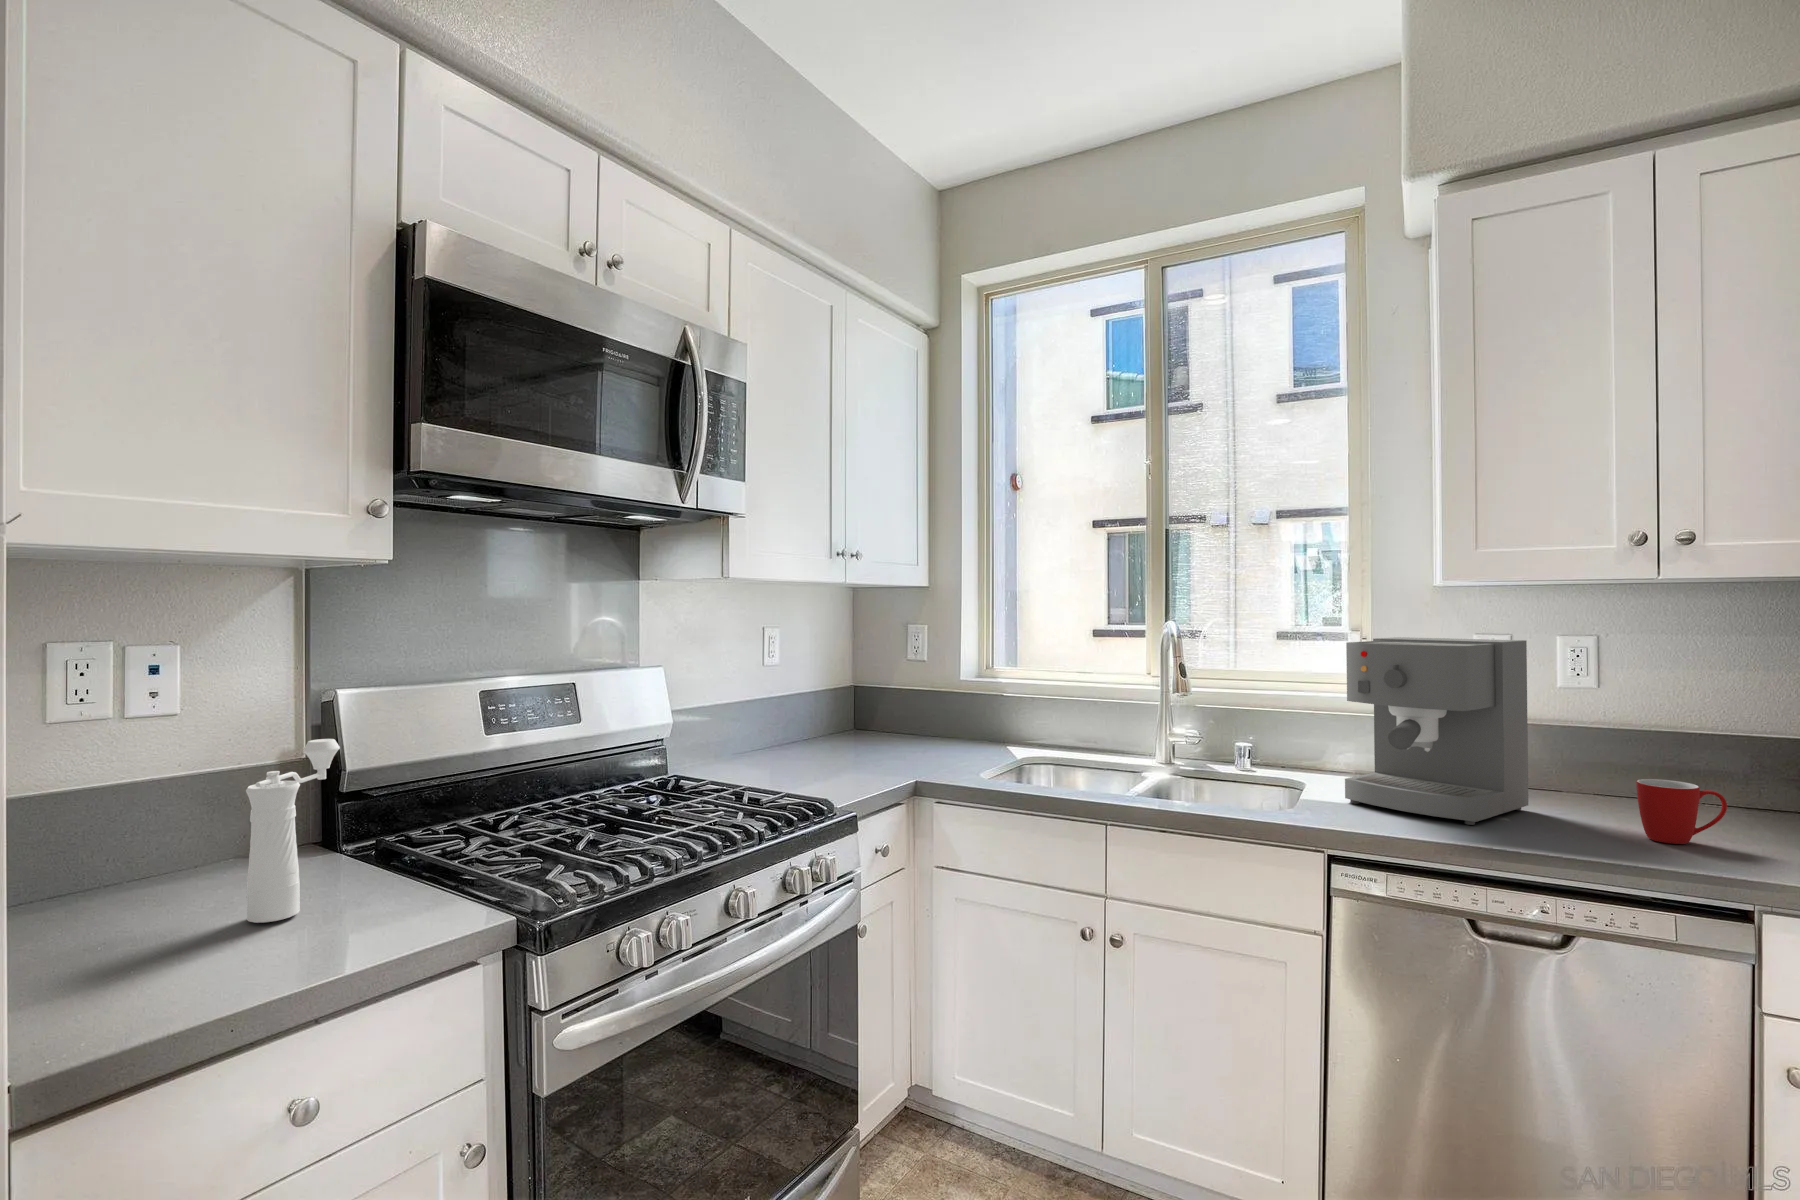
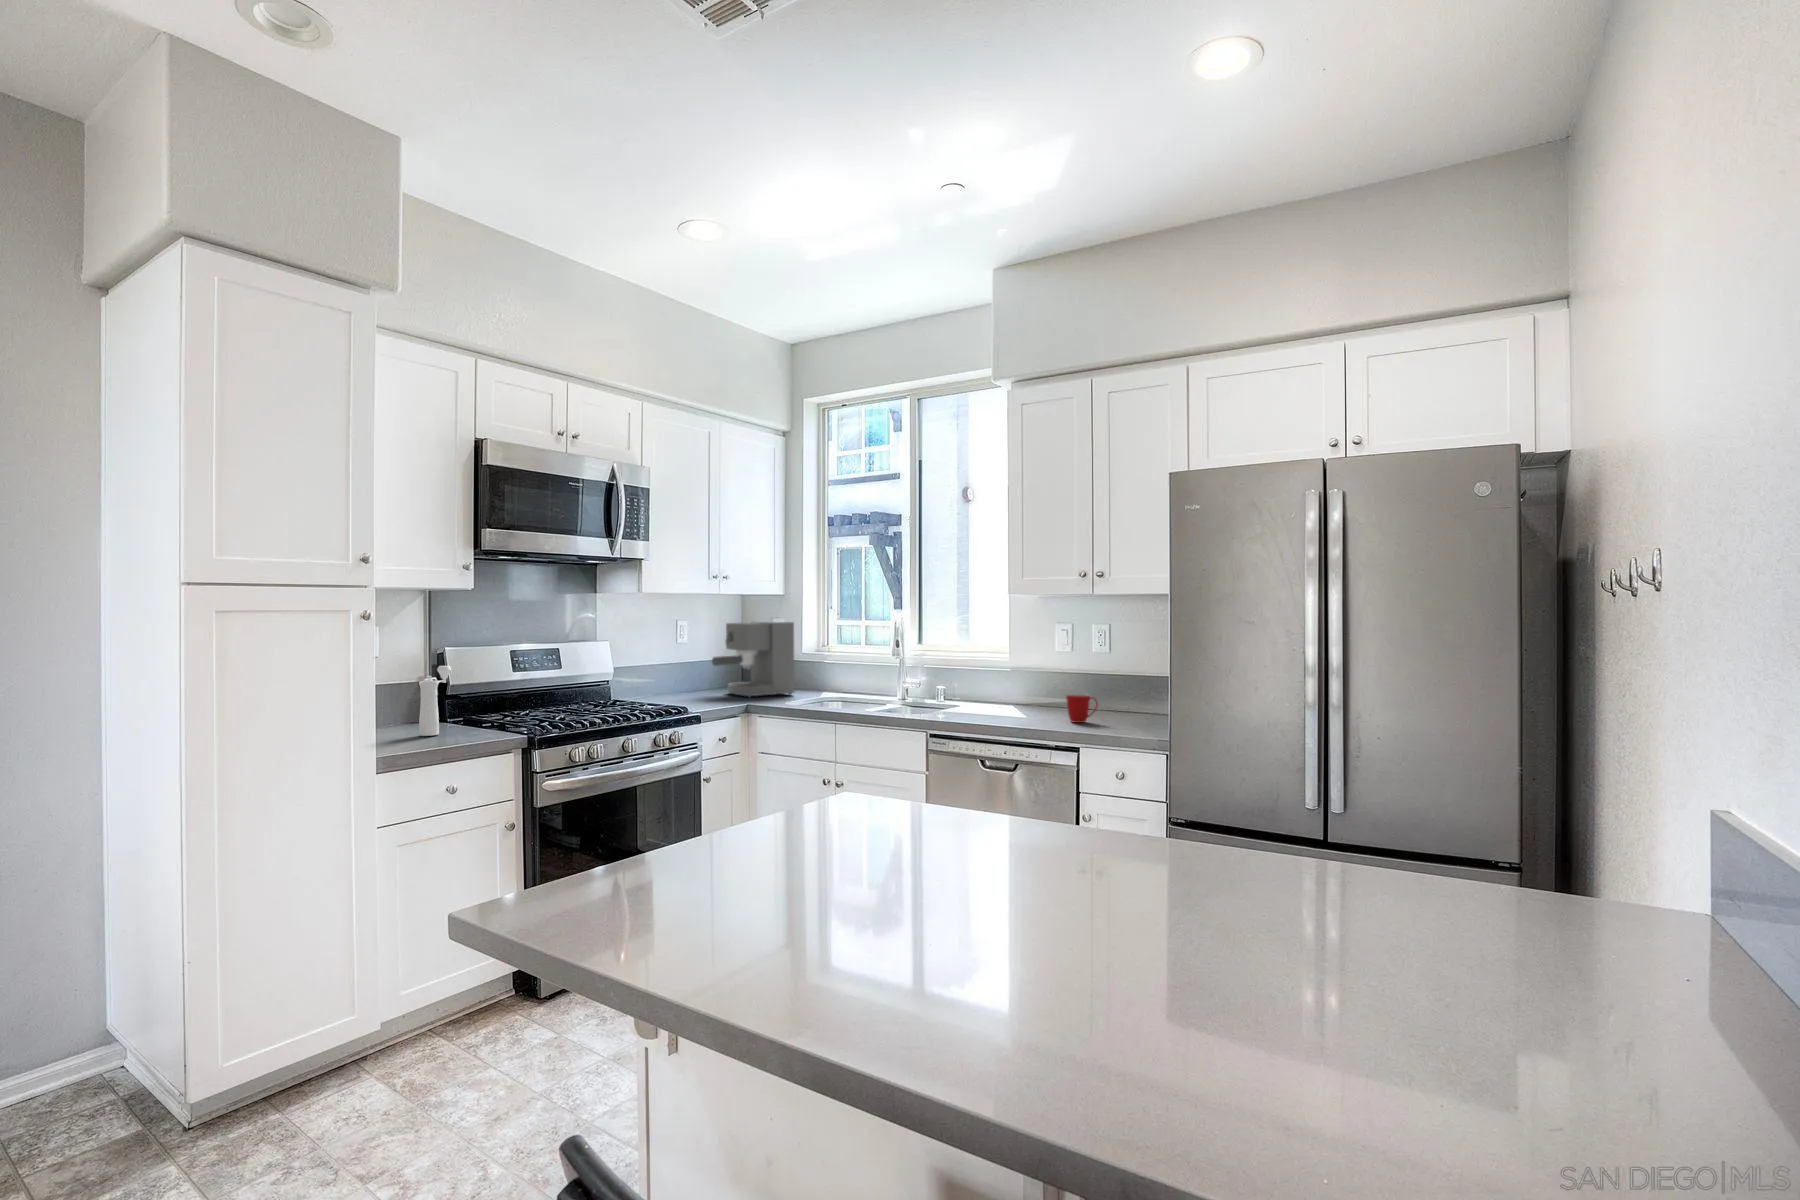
coffee maker: present [1345,637,1528,825] -> present [712,621,795,698]

